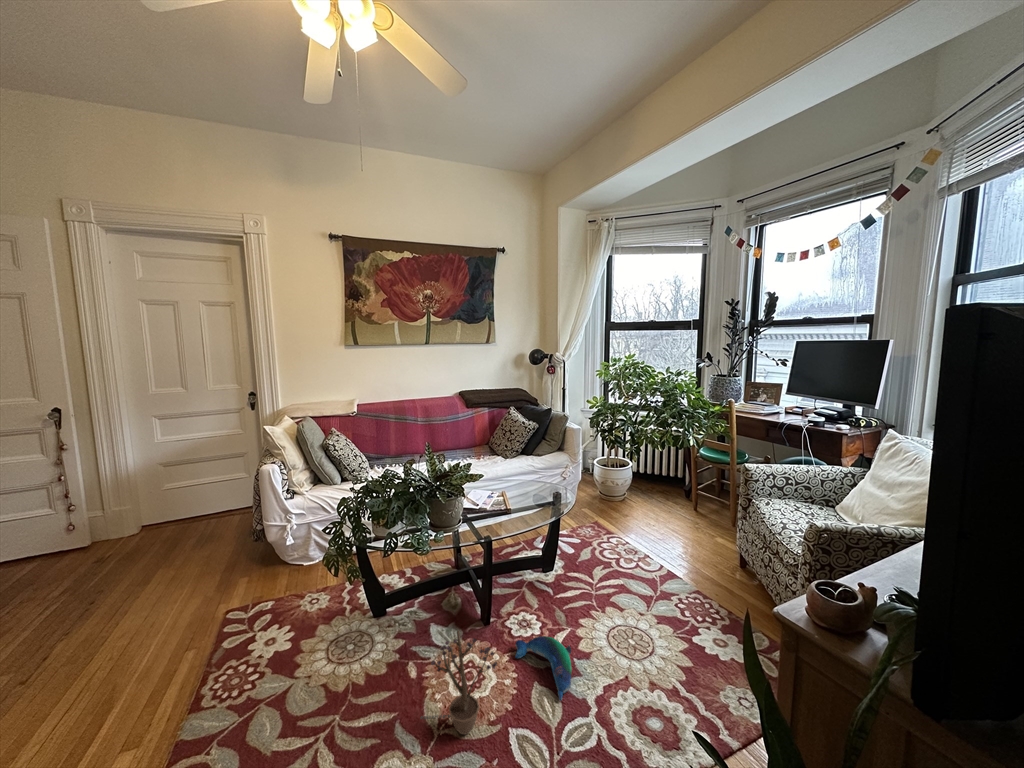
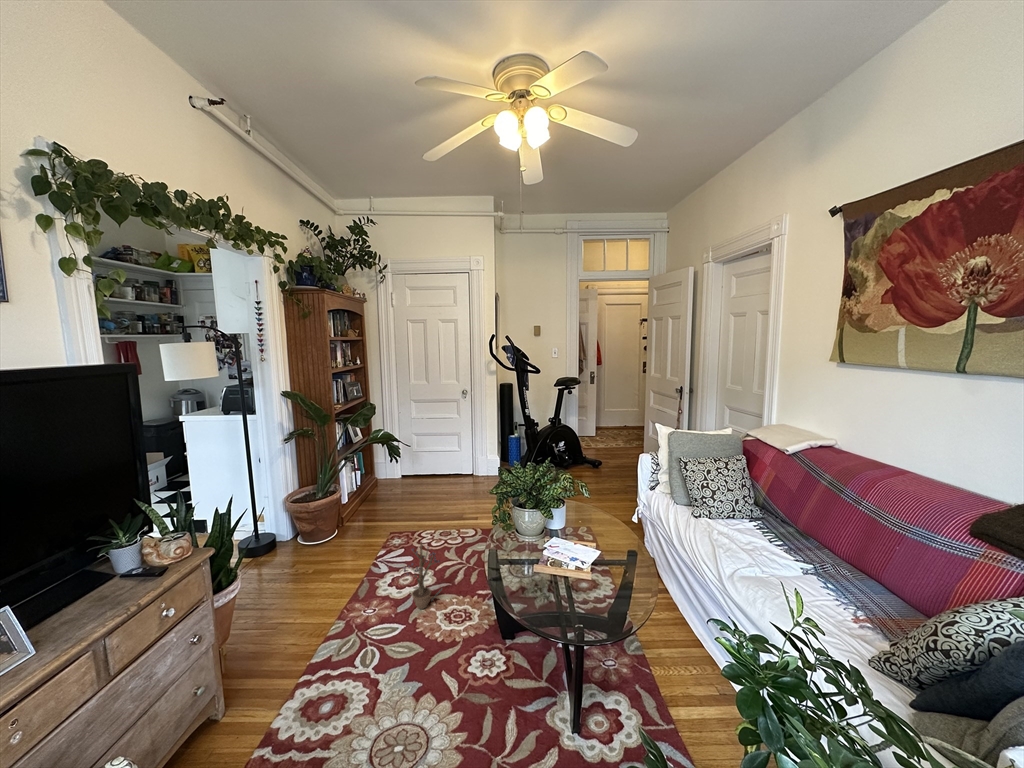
plush toy: present [515,636,572,701] -> none [395,641,464,669]

